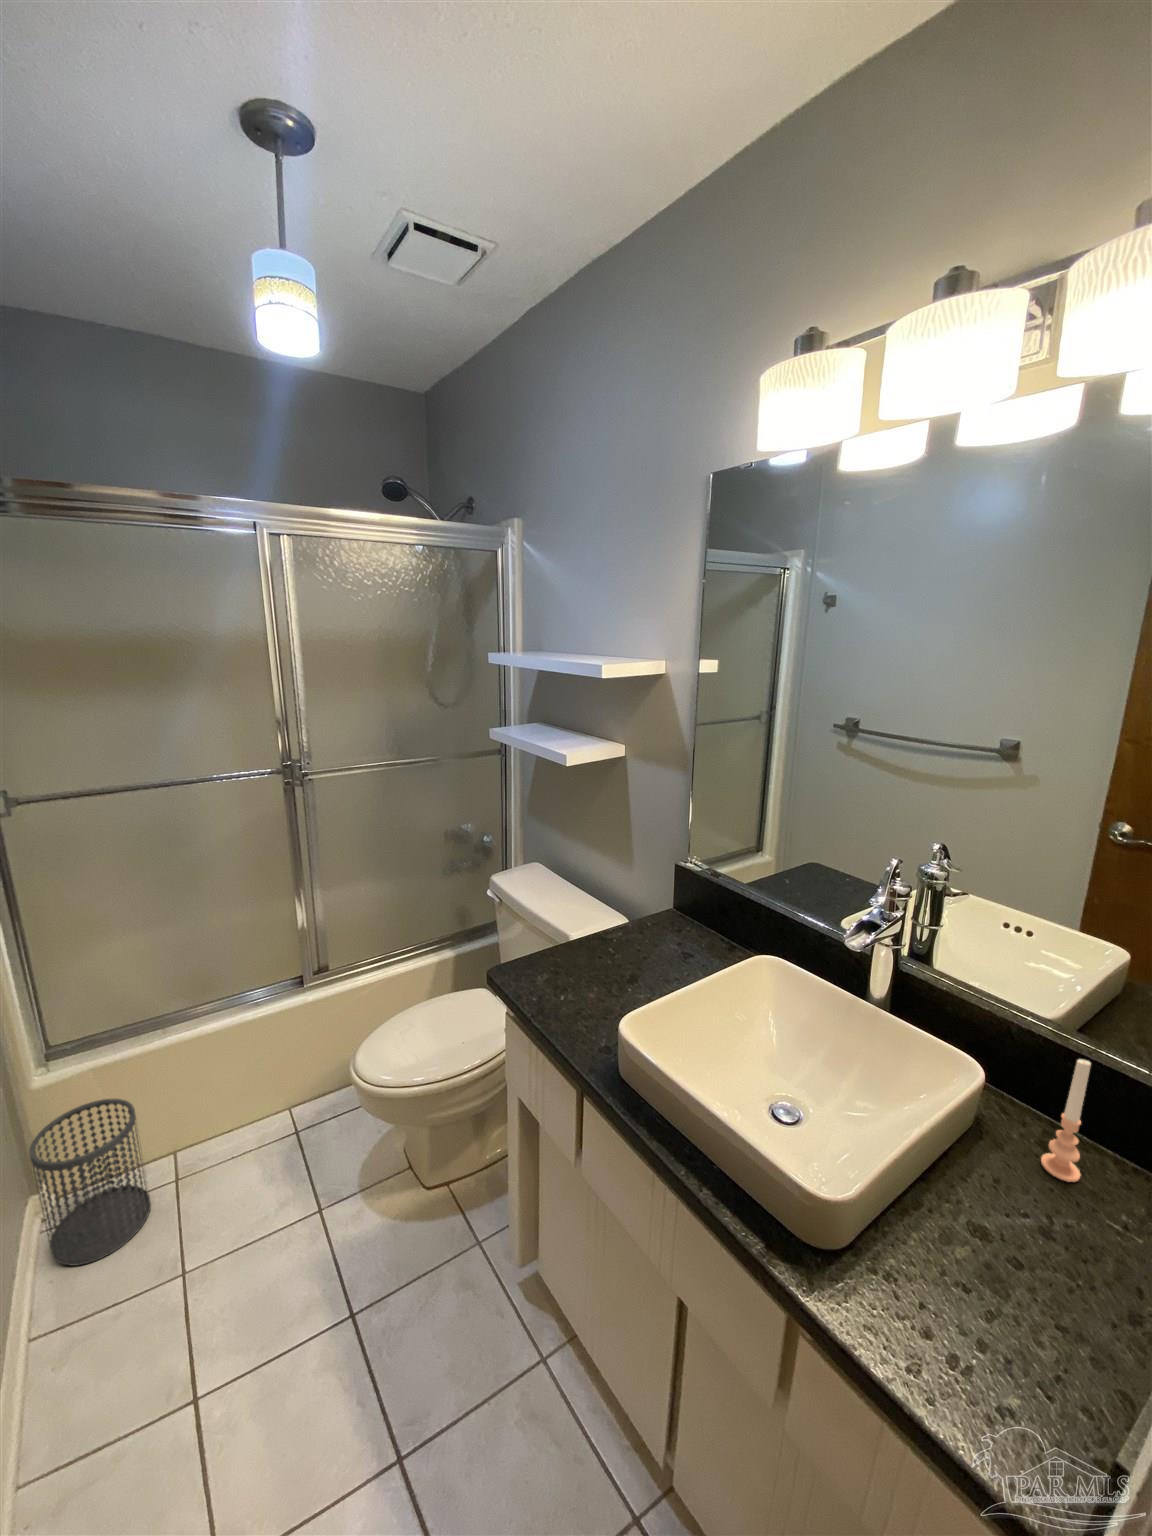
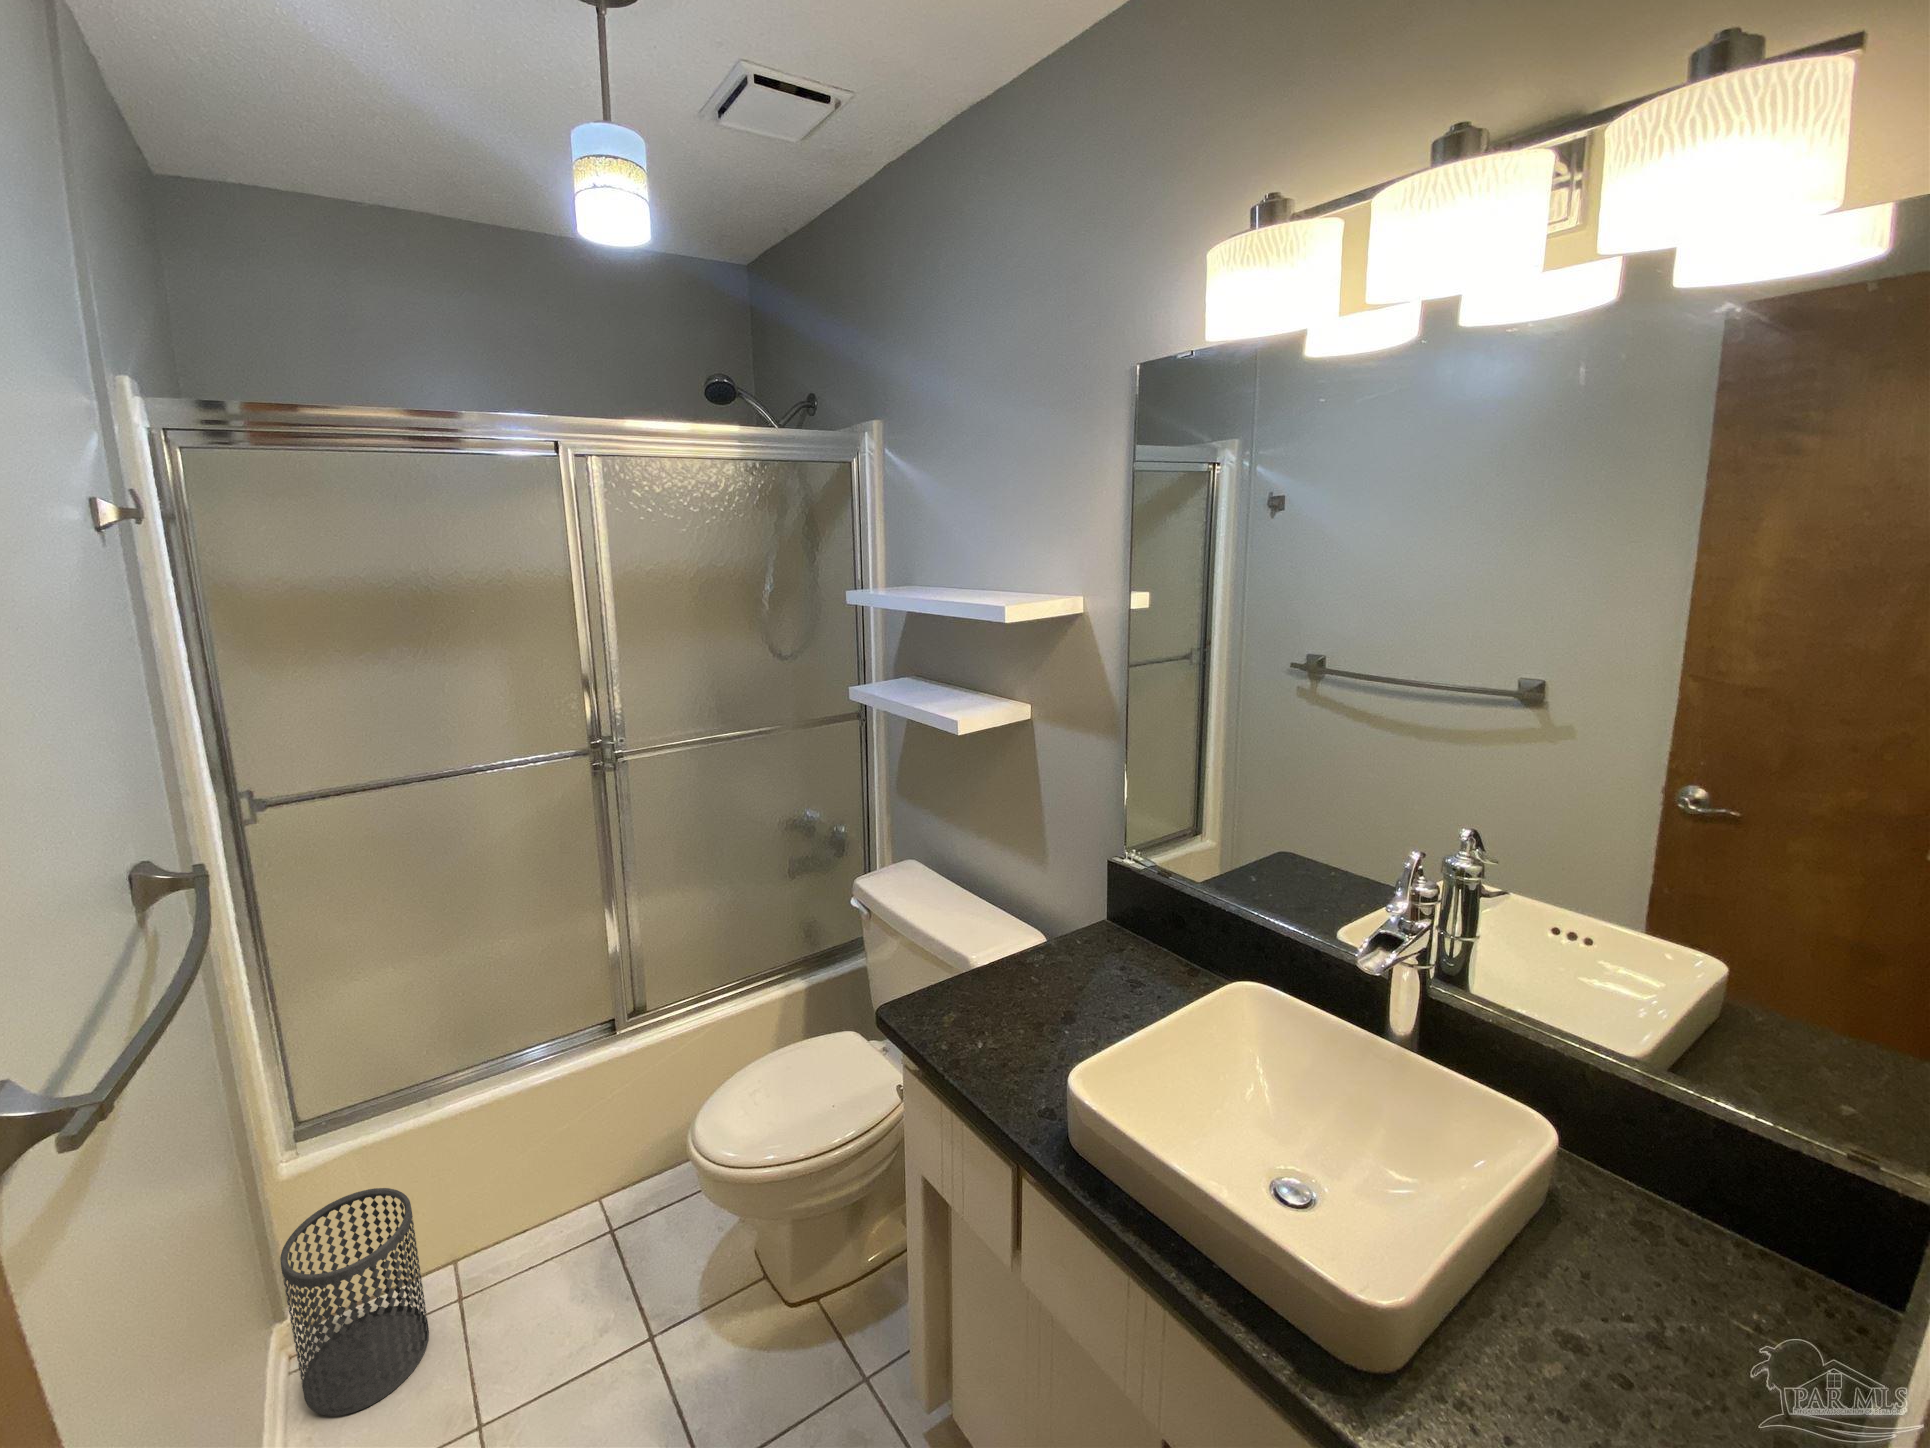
candle: present [1041,1059,1091,1182] -> none [1646,1114,1706,1280]

